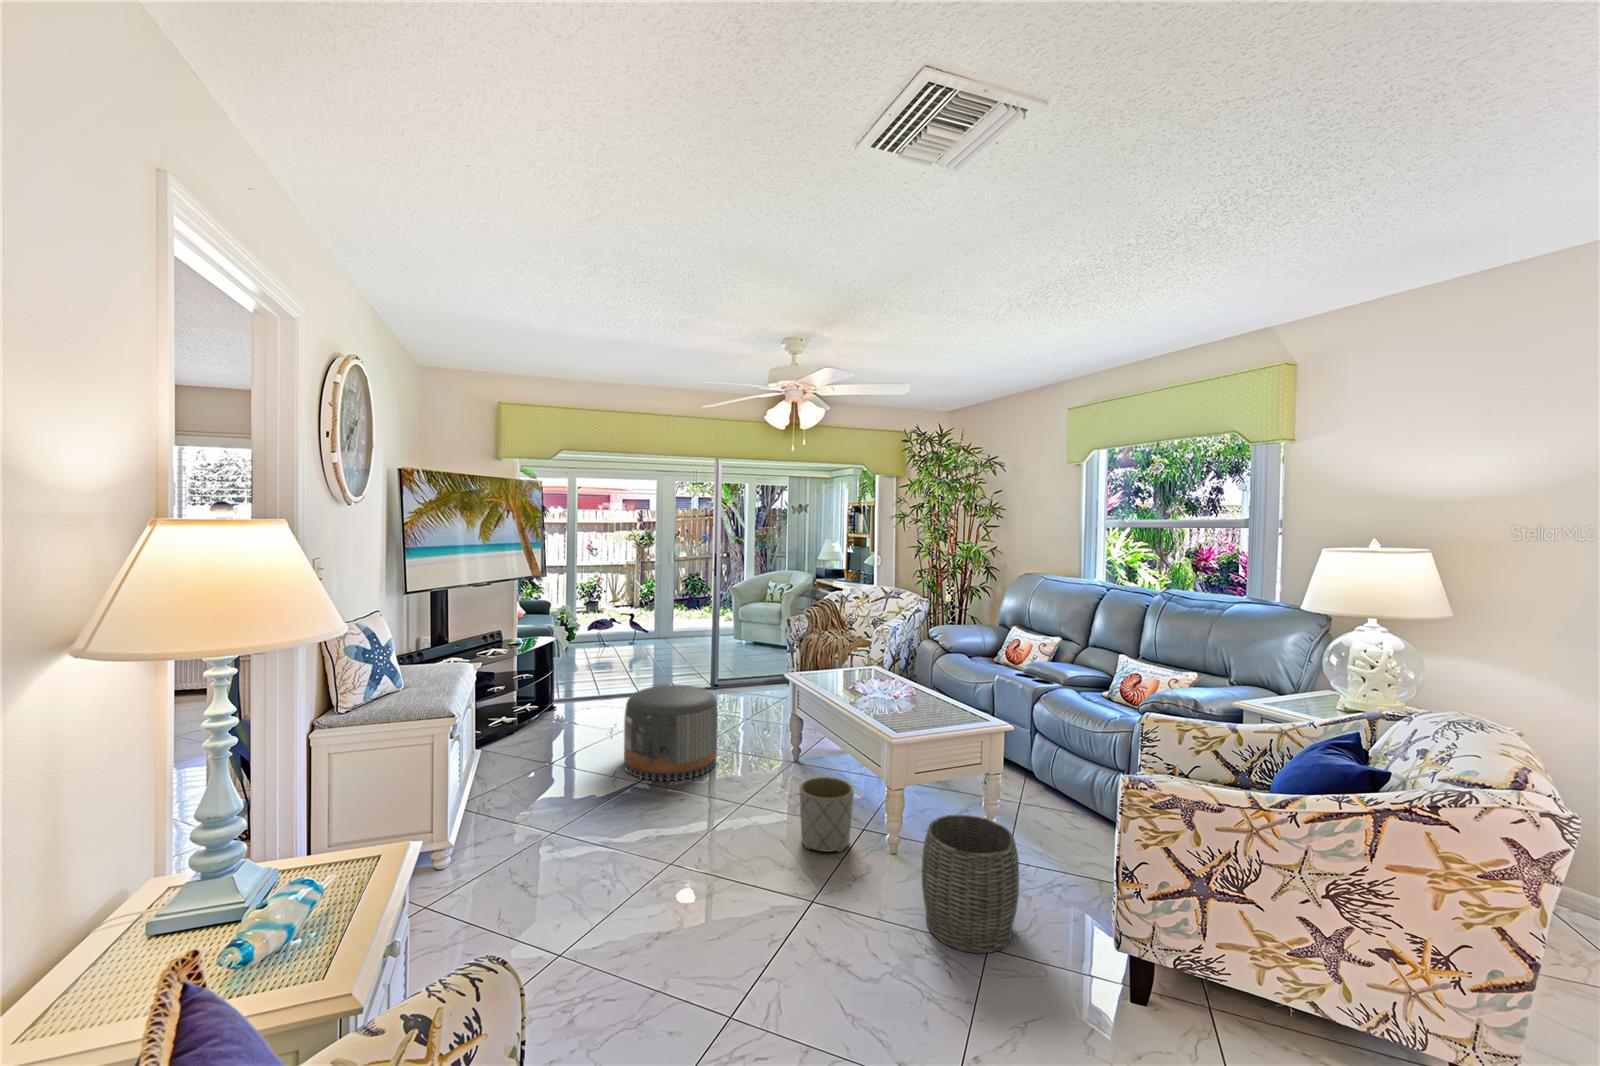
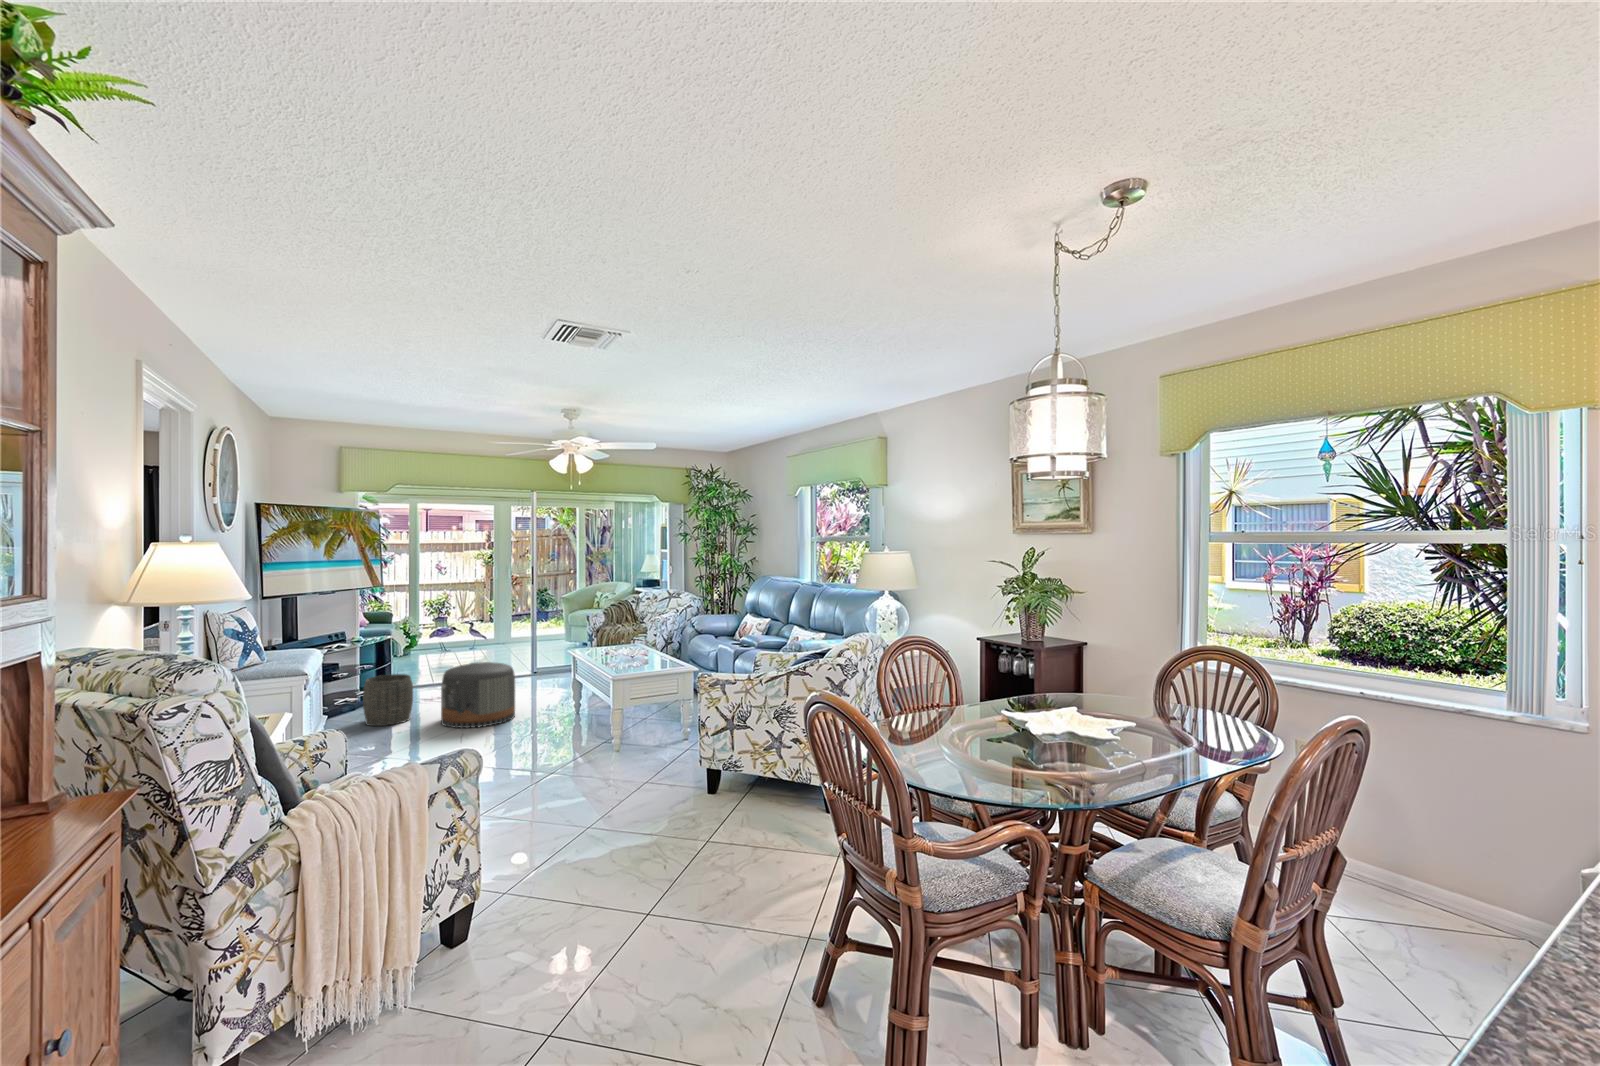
planter: present [800,777,854,852] -> none [552,708,590,753]
woven basket: present [922,815,1019,953] -> present [363,674,413,726]

